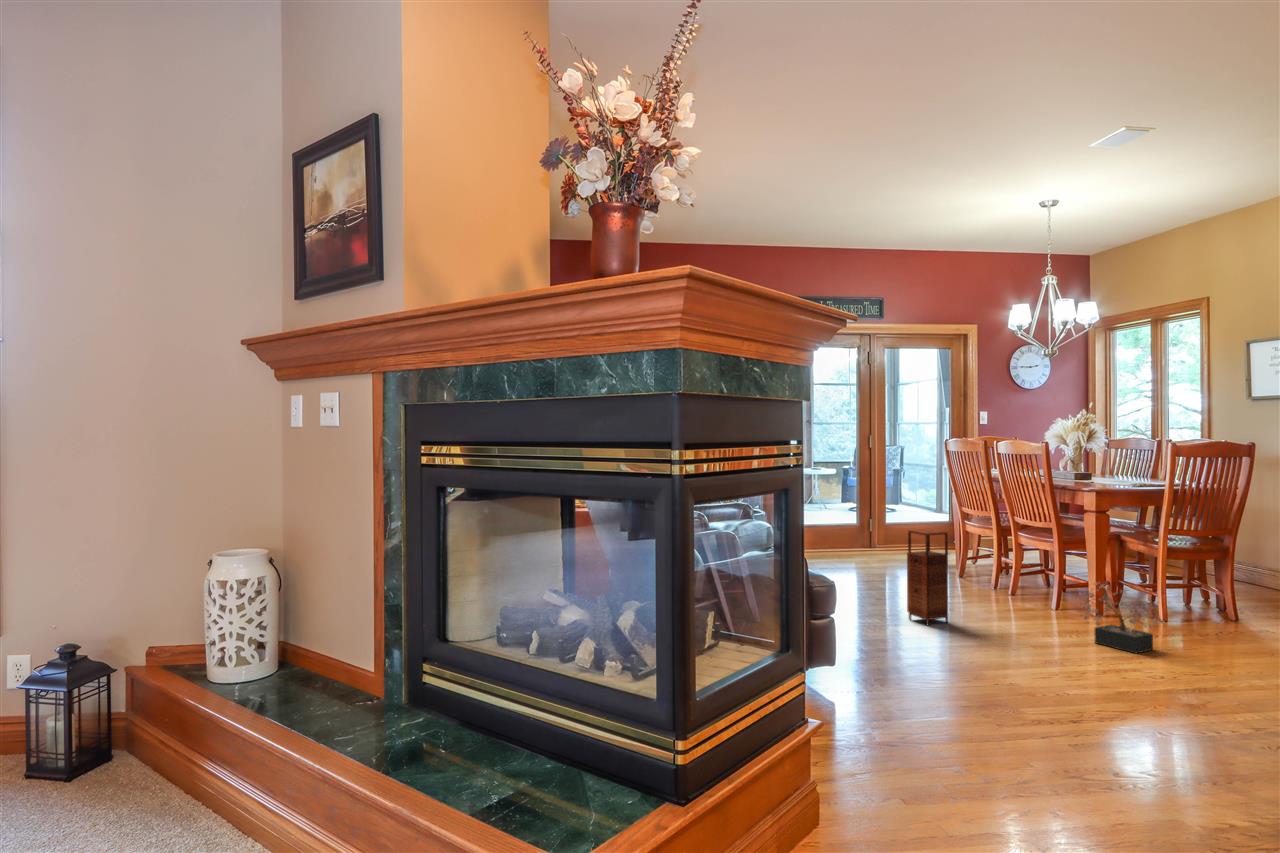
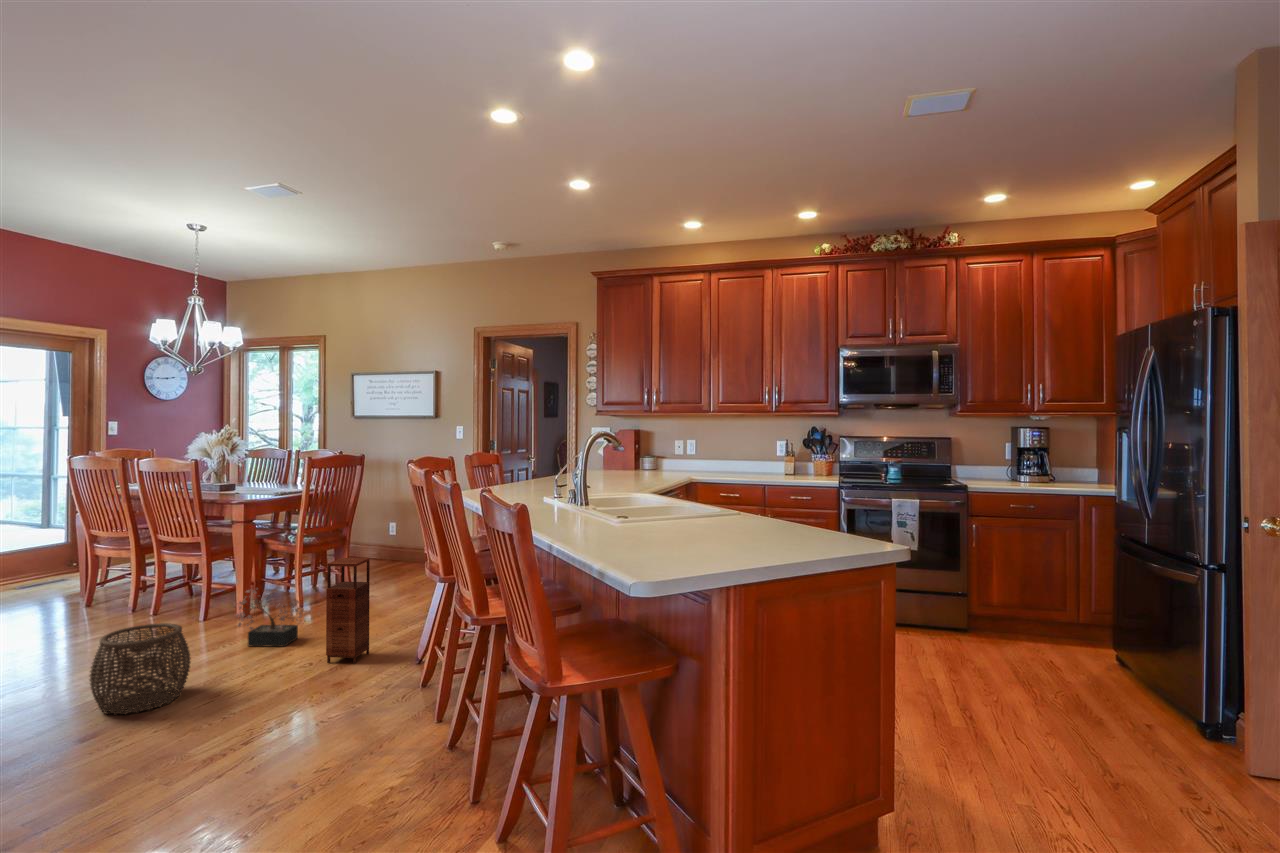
storage cabinet: present [907,529,948,625] -> present [326,558,370,664]
woven basket: none [947,590,1031,669] -> present [89,623,191,715]

